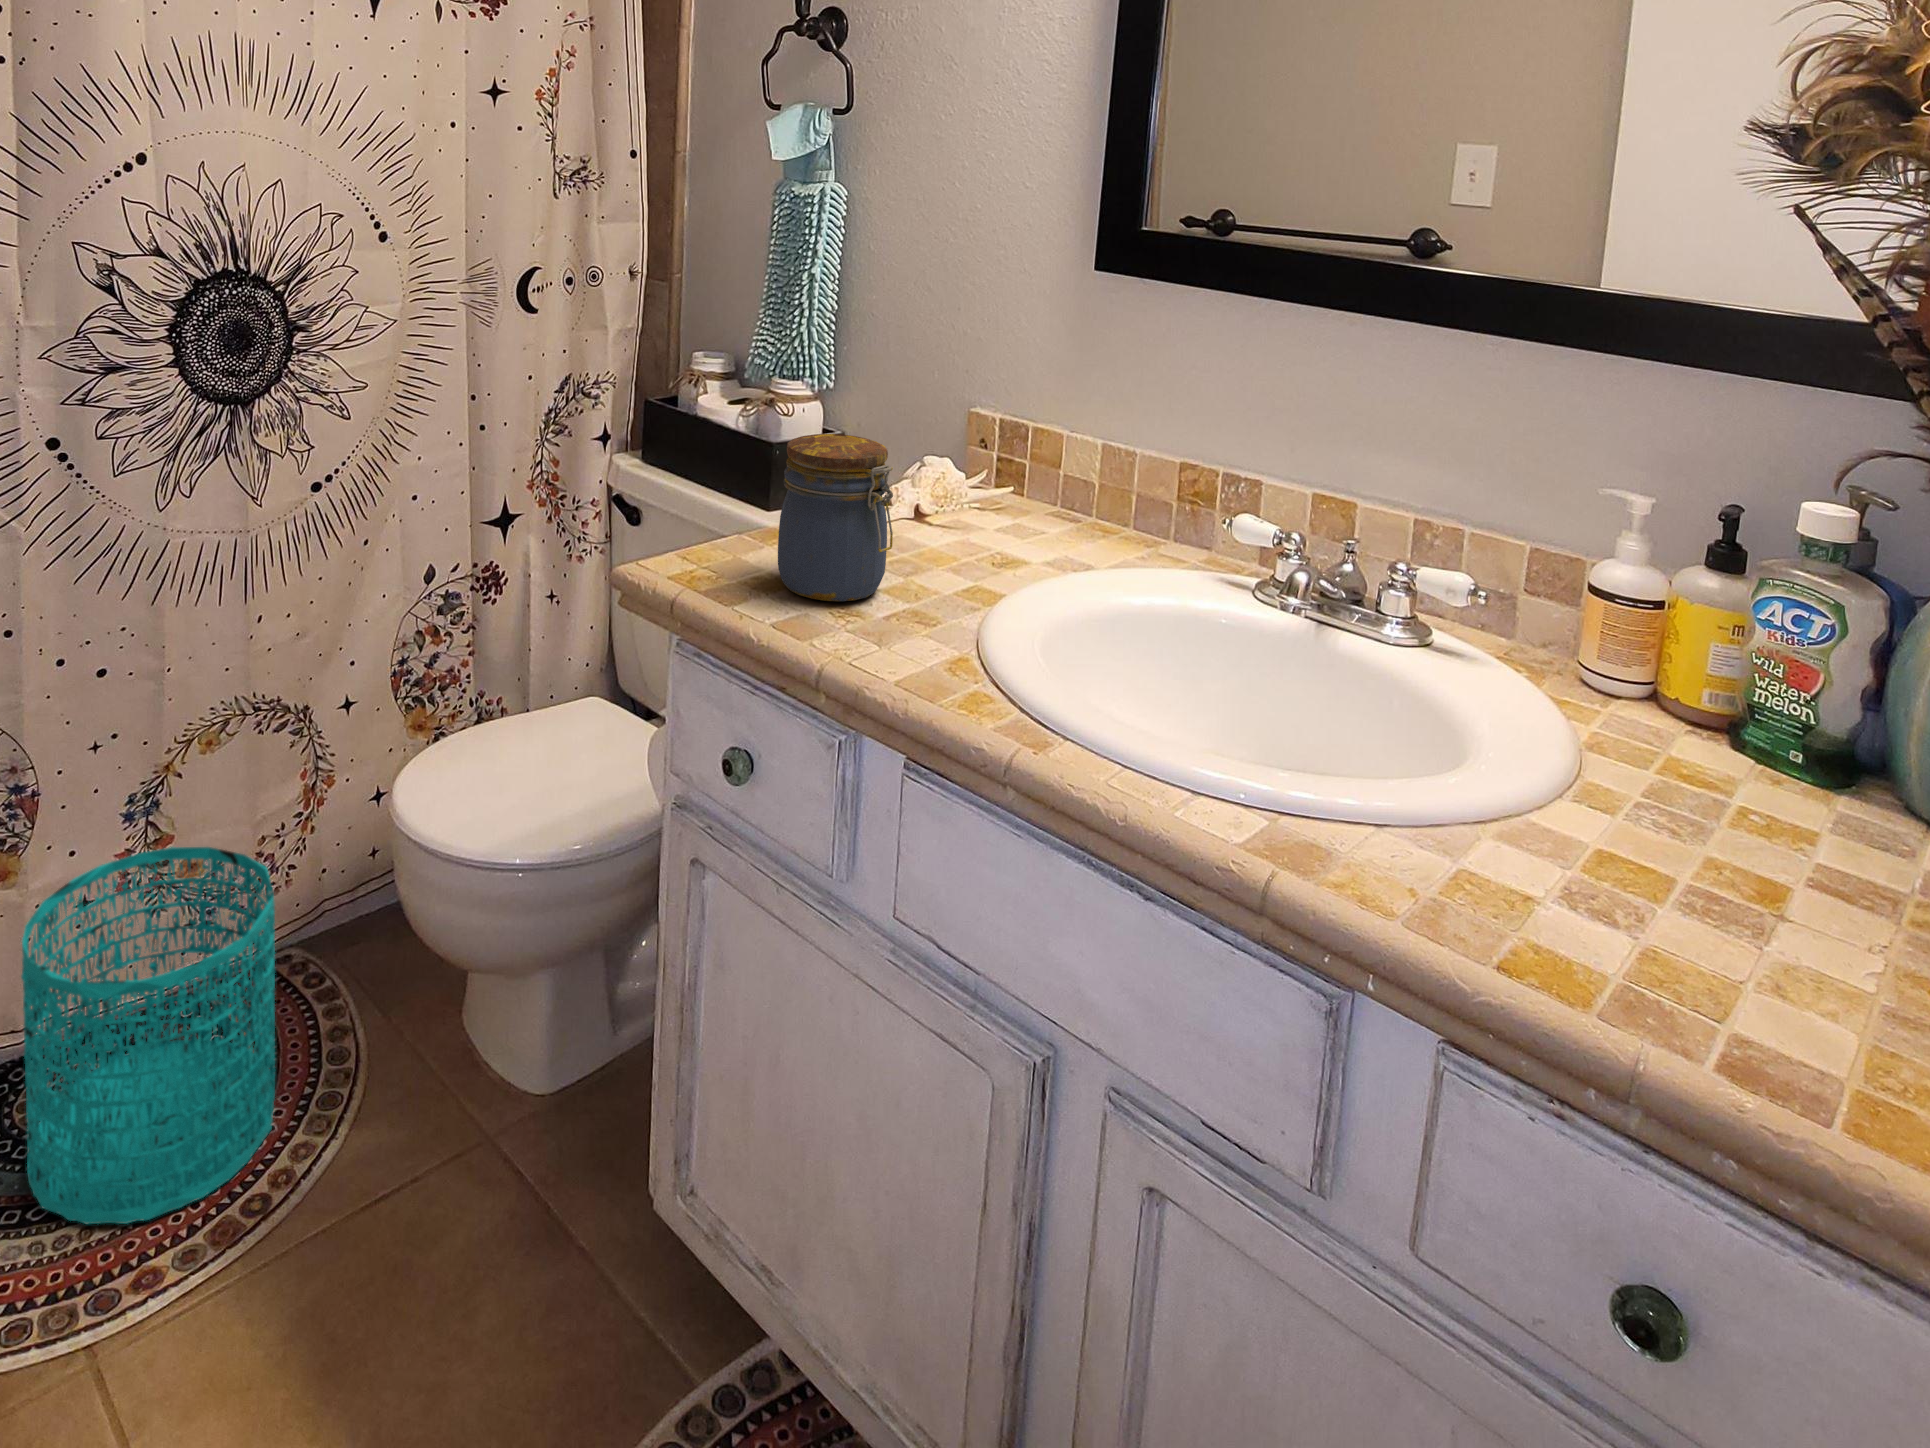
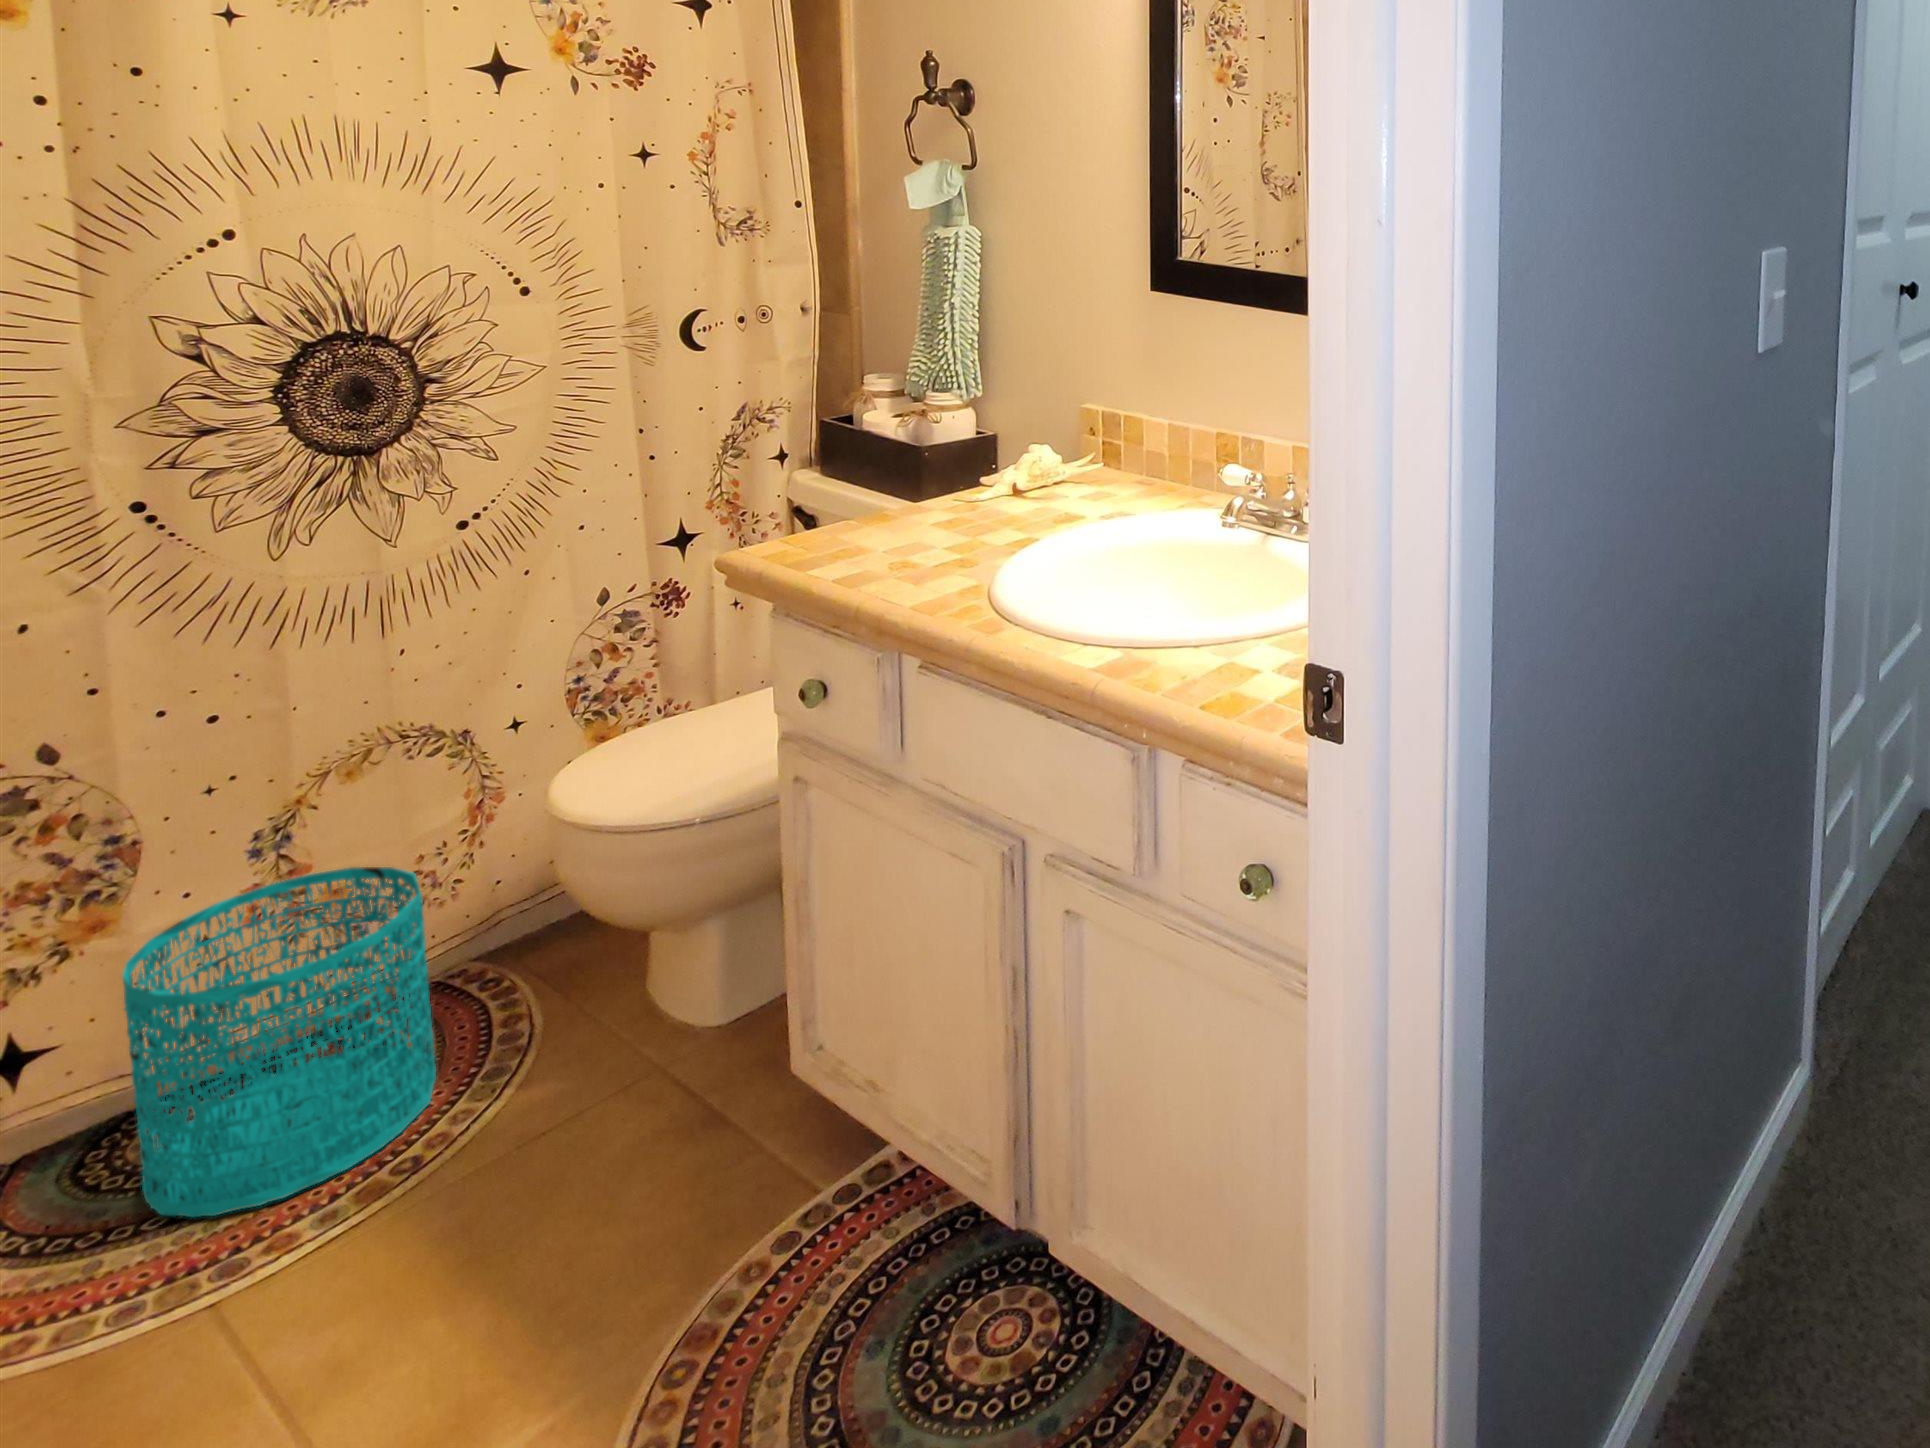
jar: present [778,434,893,601] -> none [846,431,939,557]

